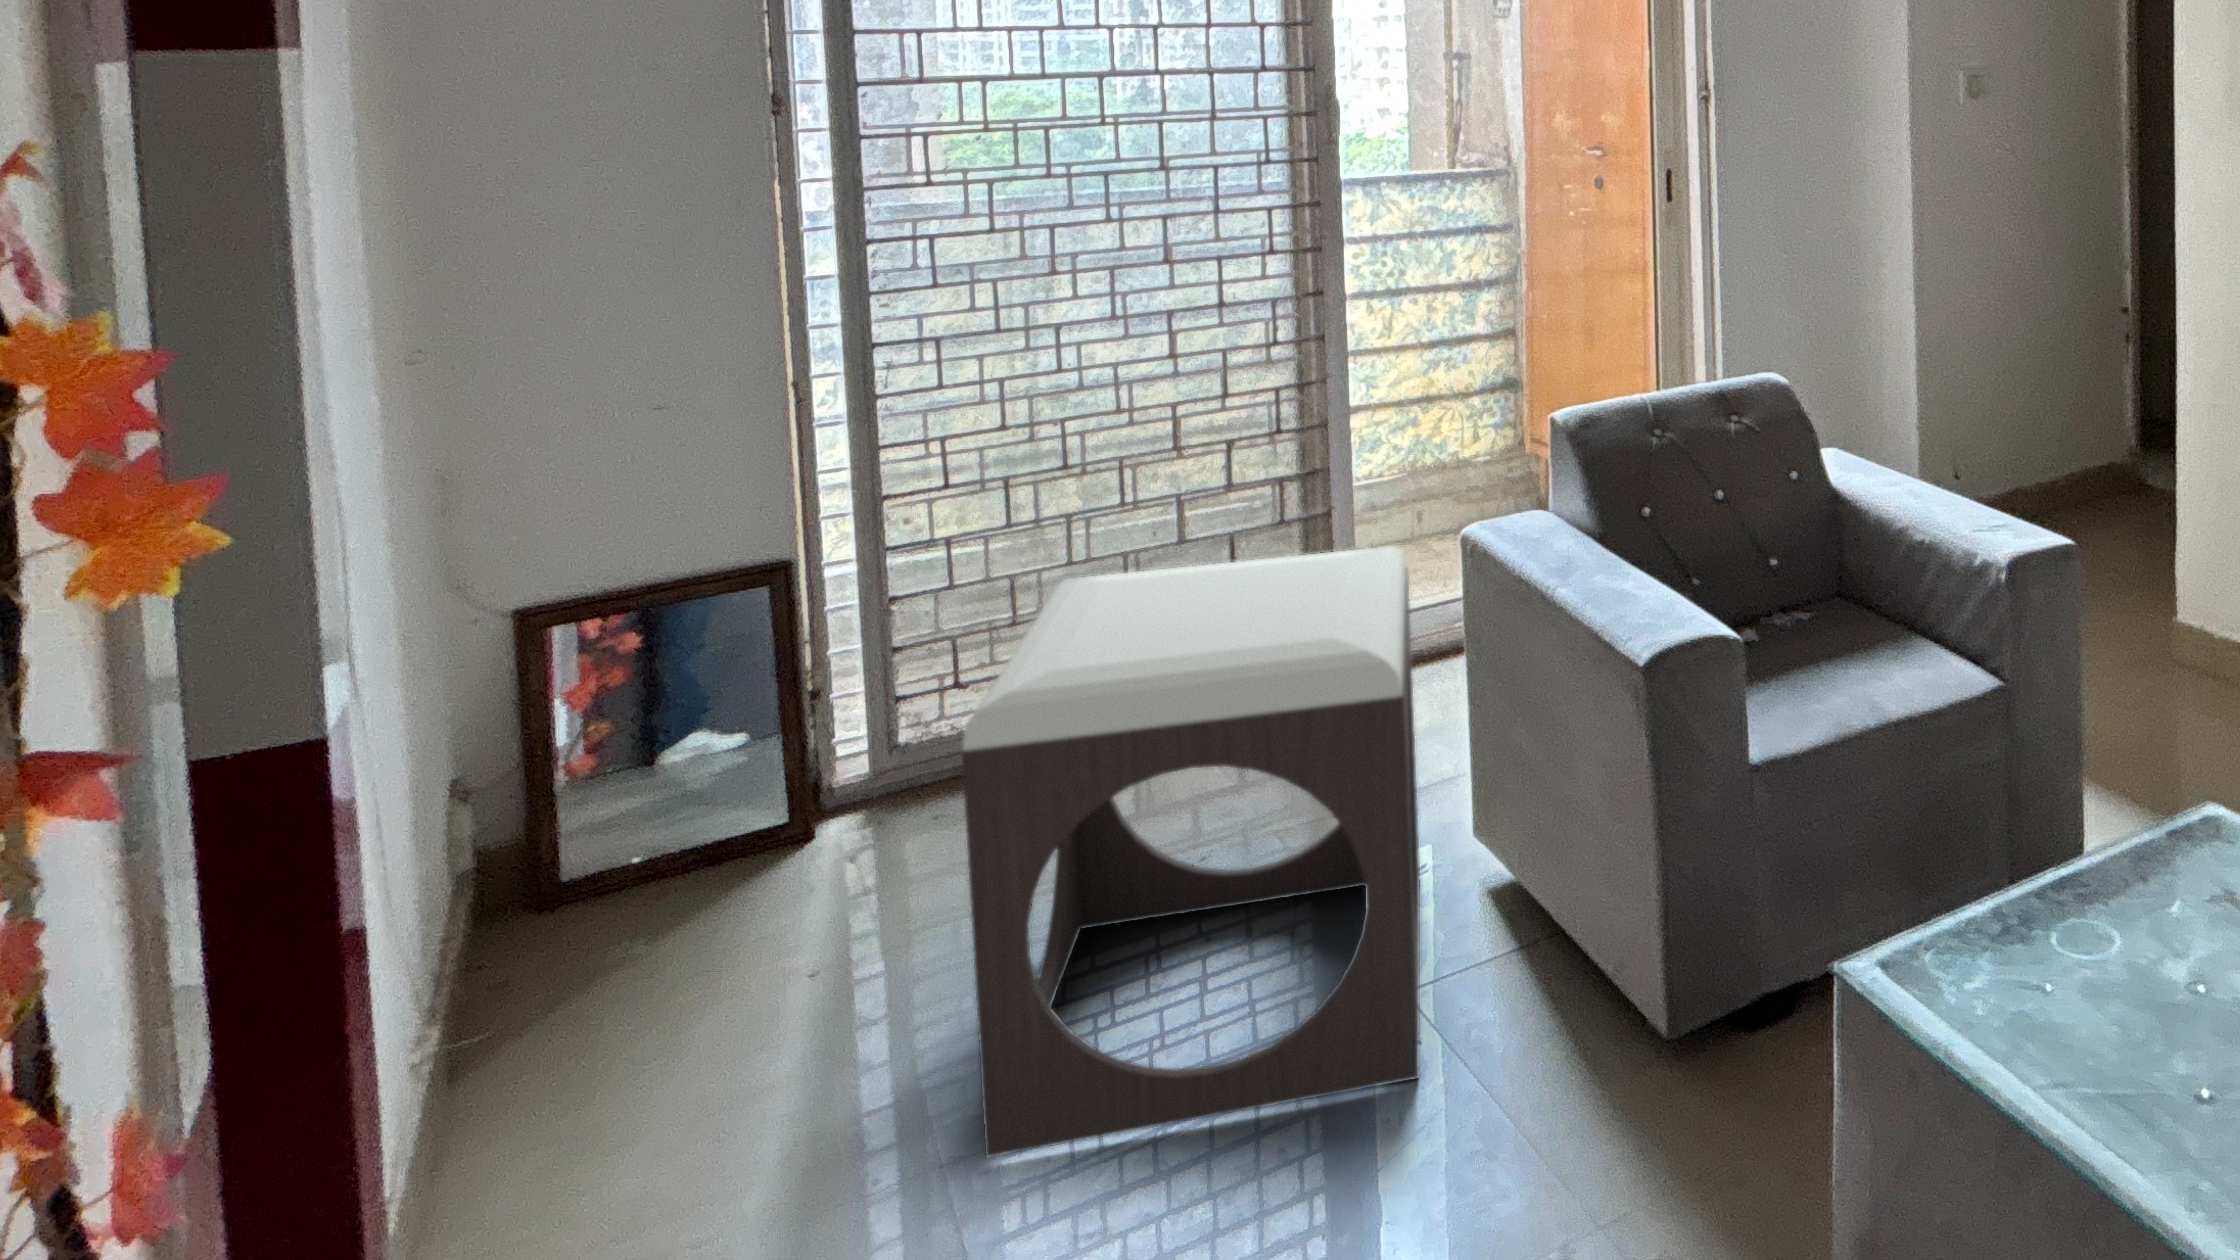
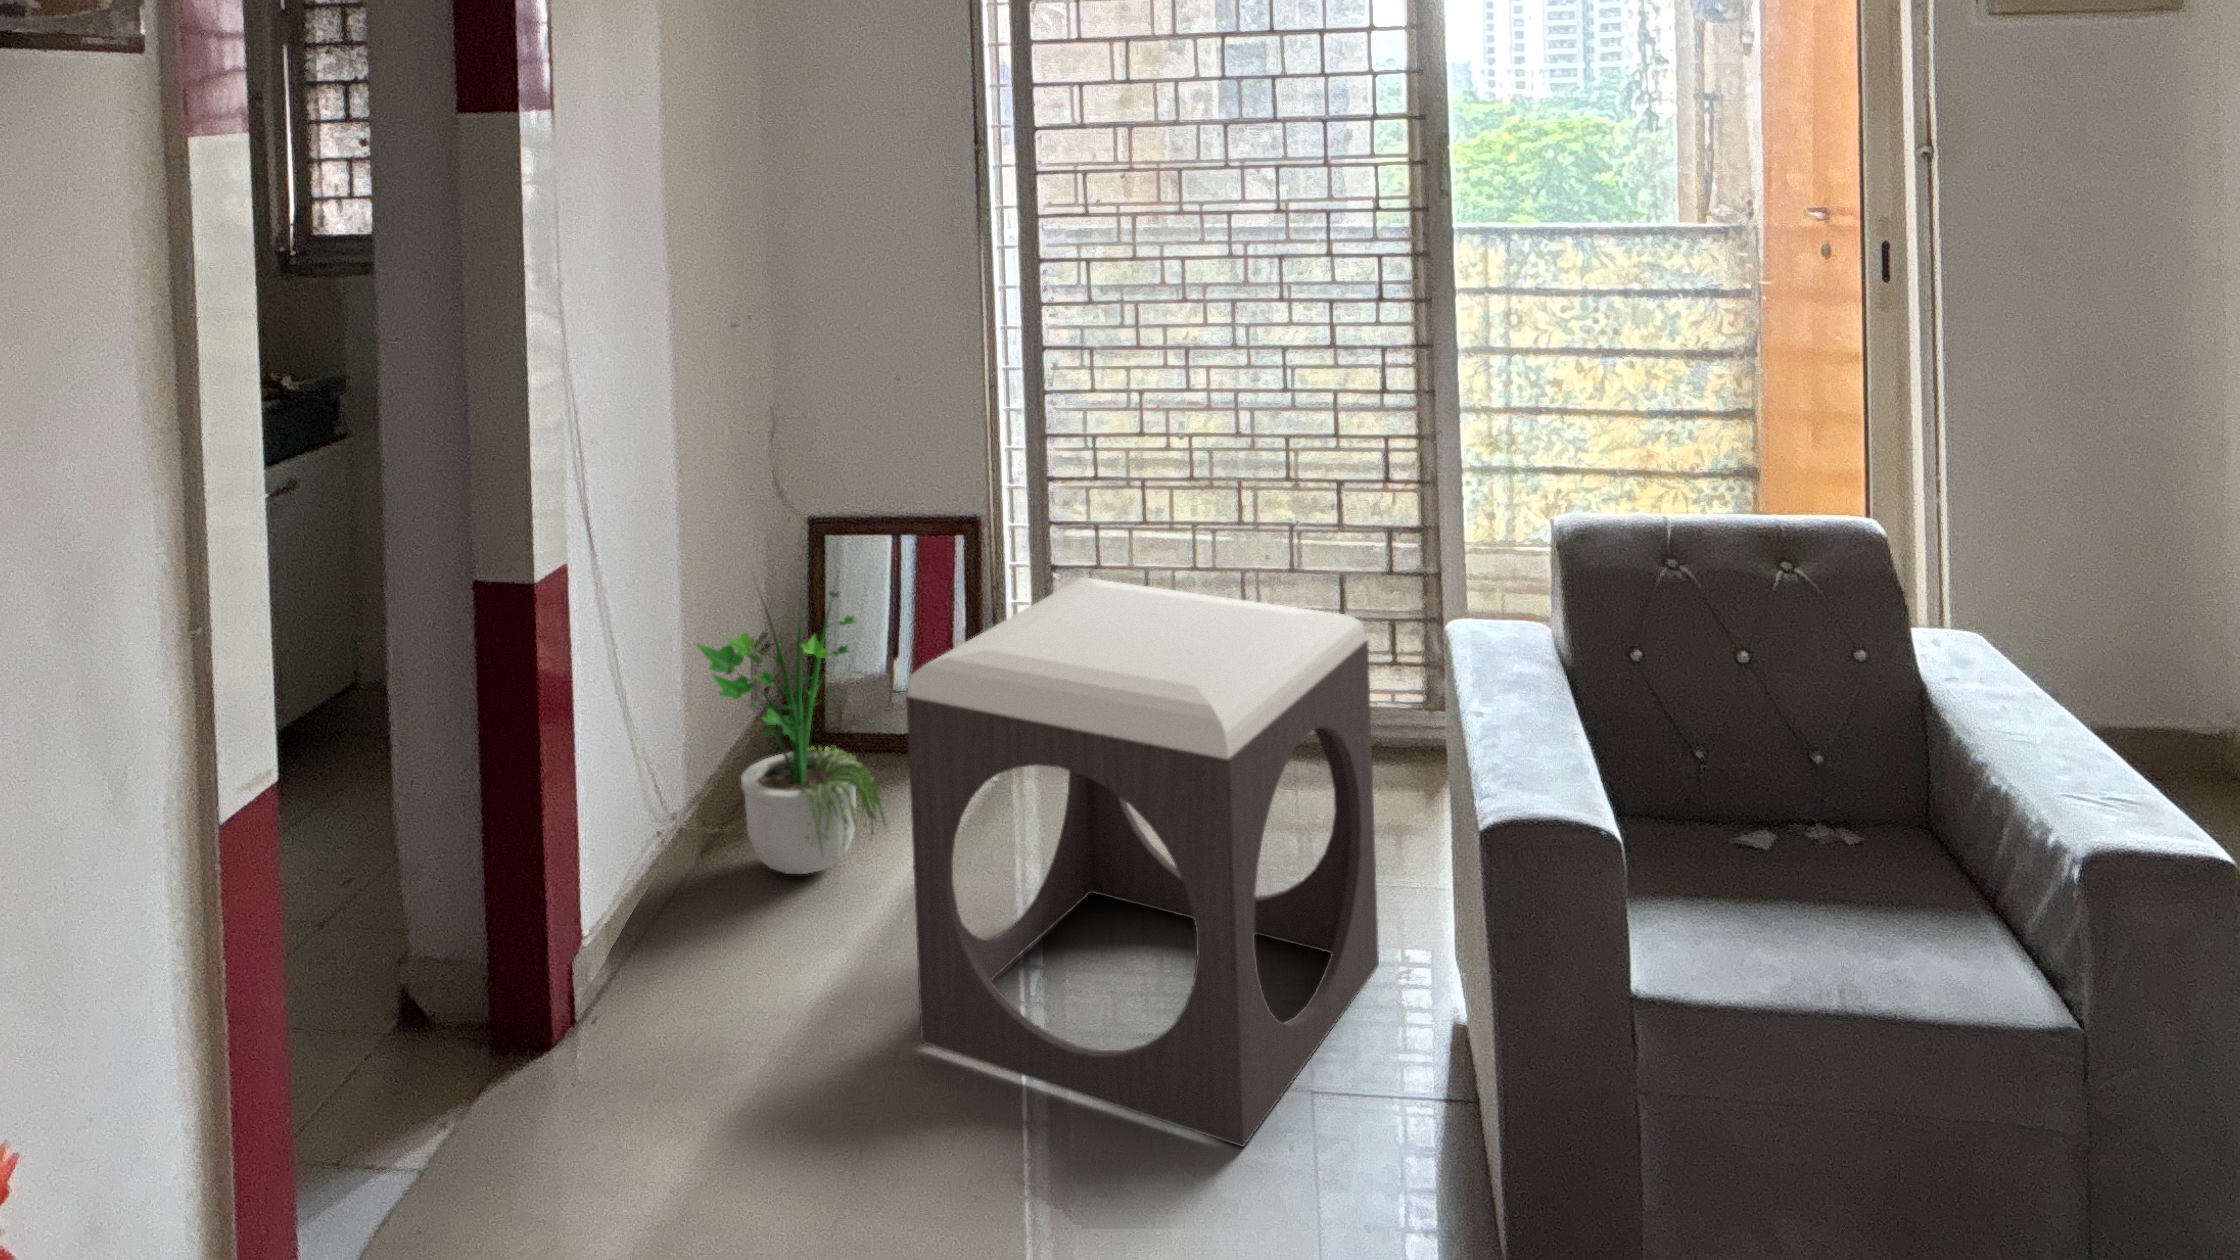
potted plant: none [447,659,776,1073] -> present [697,590,887,874]

